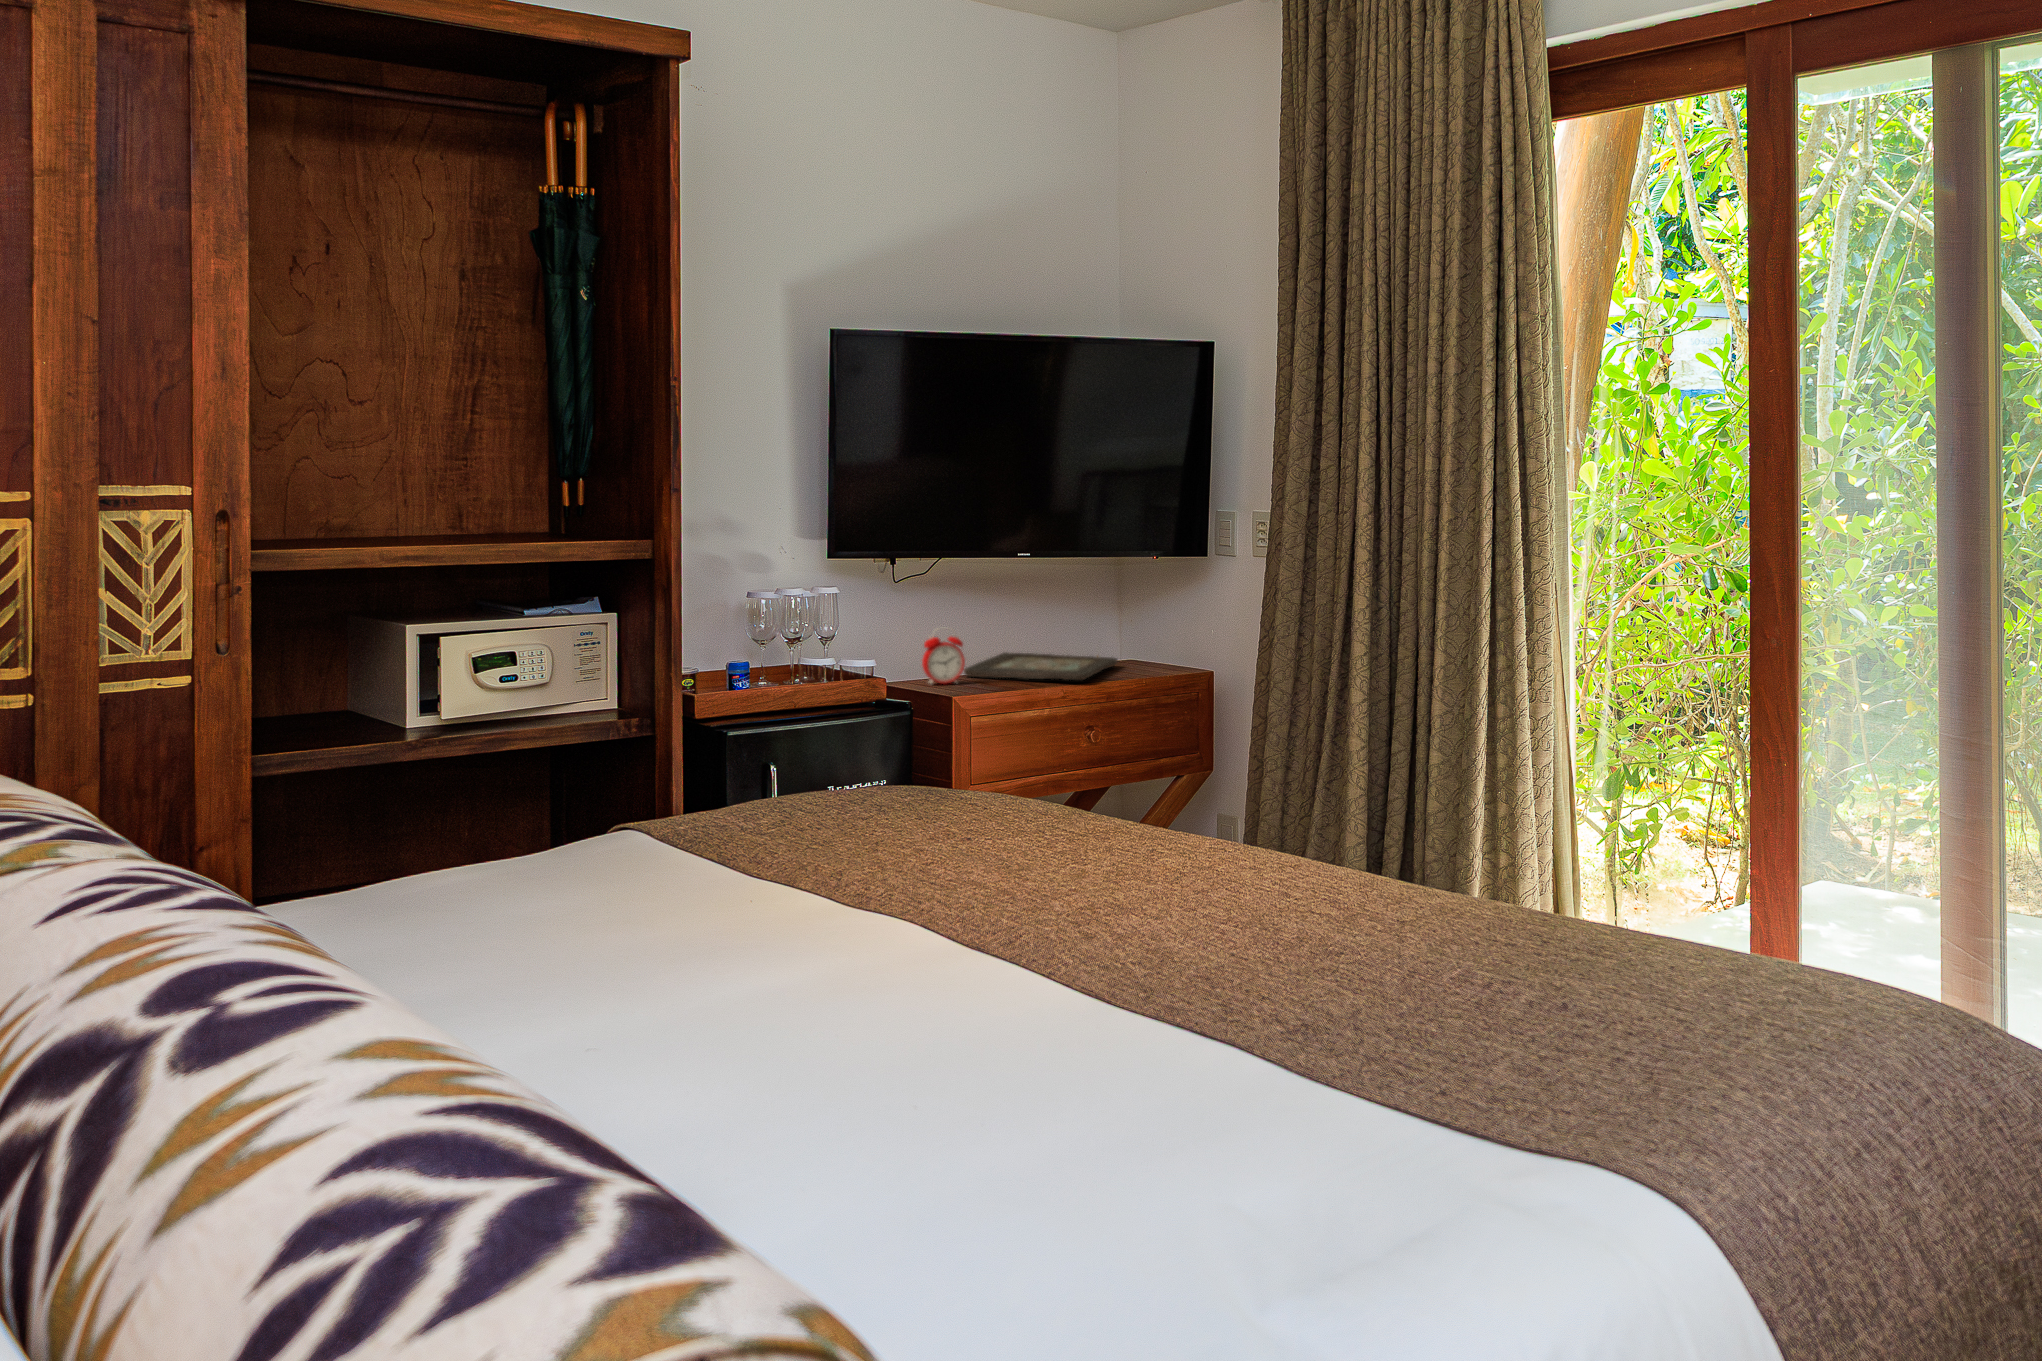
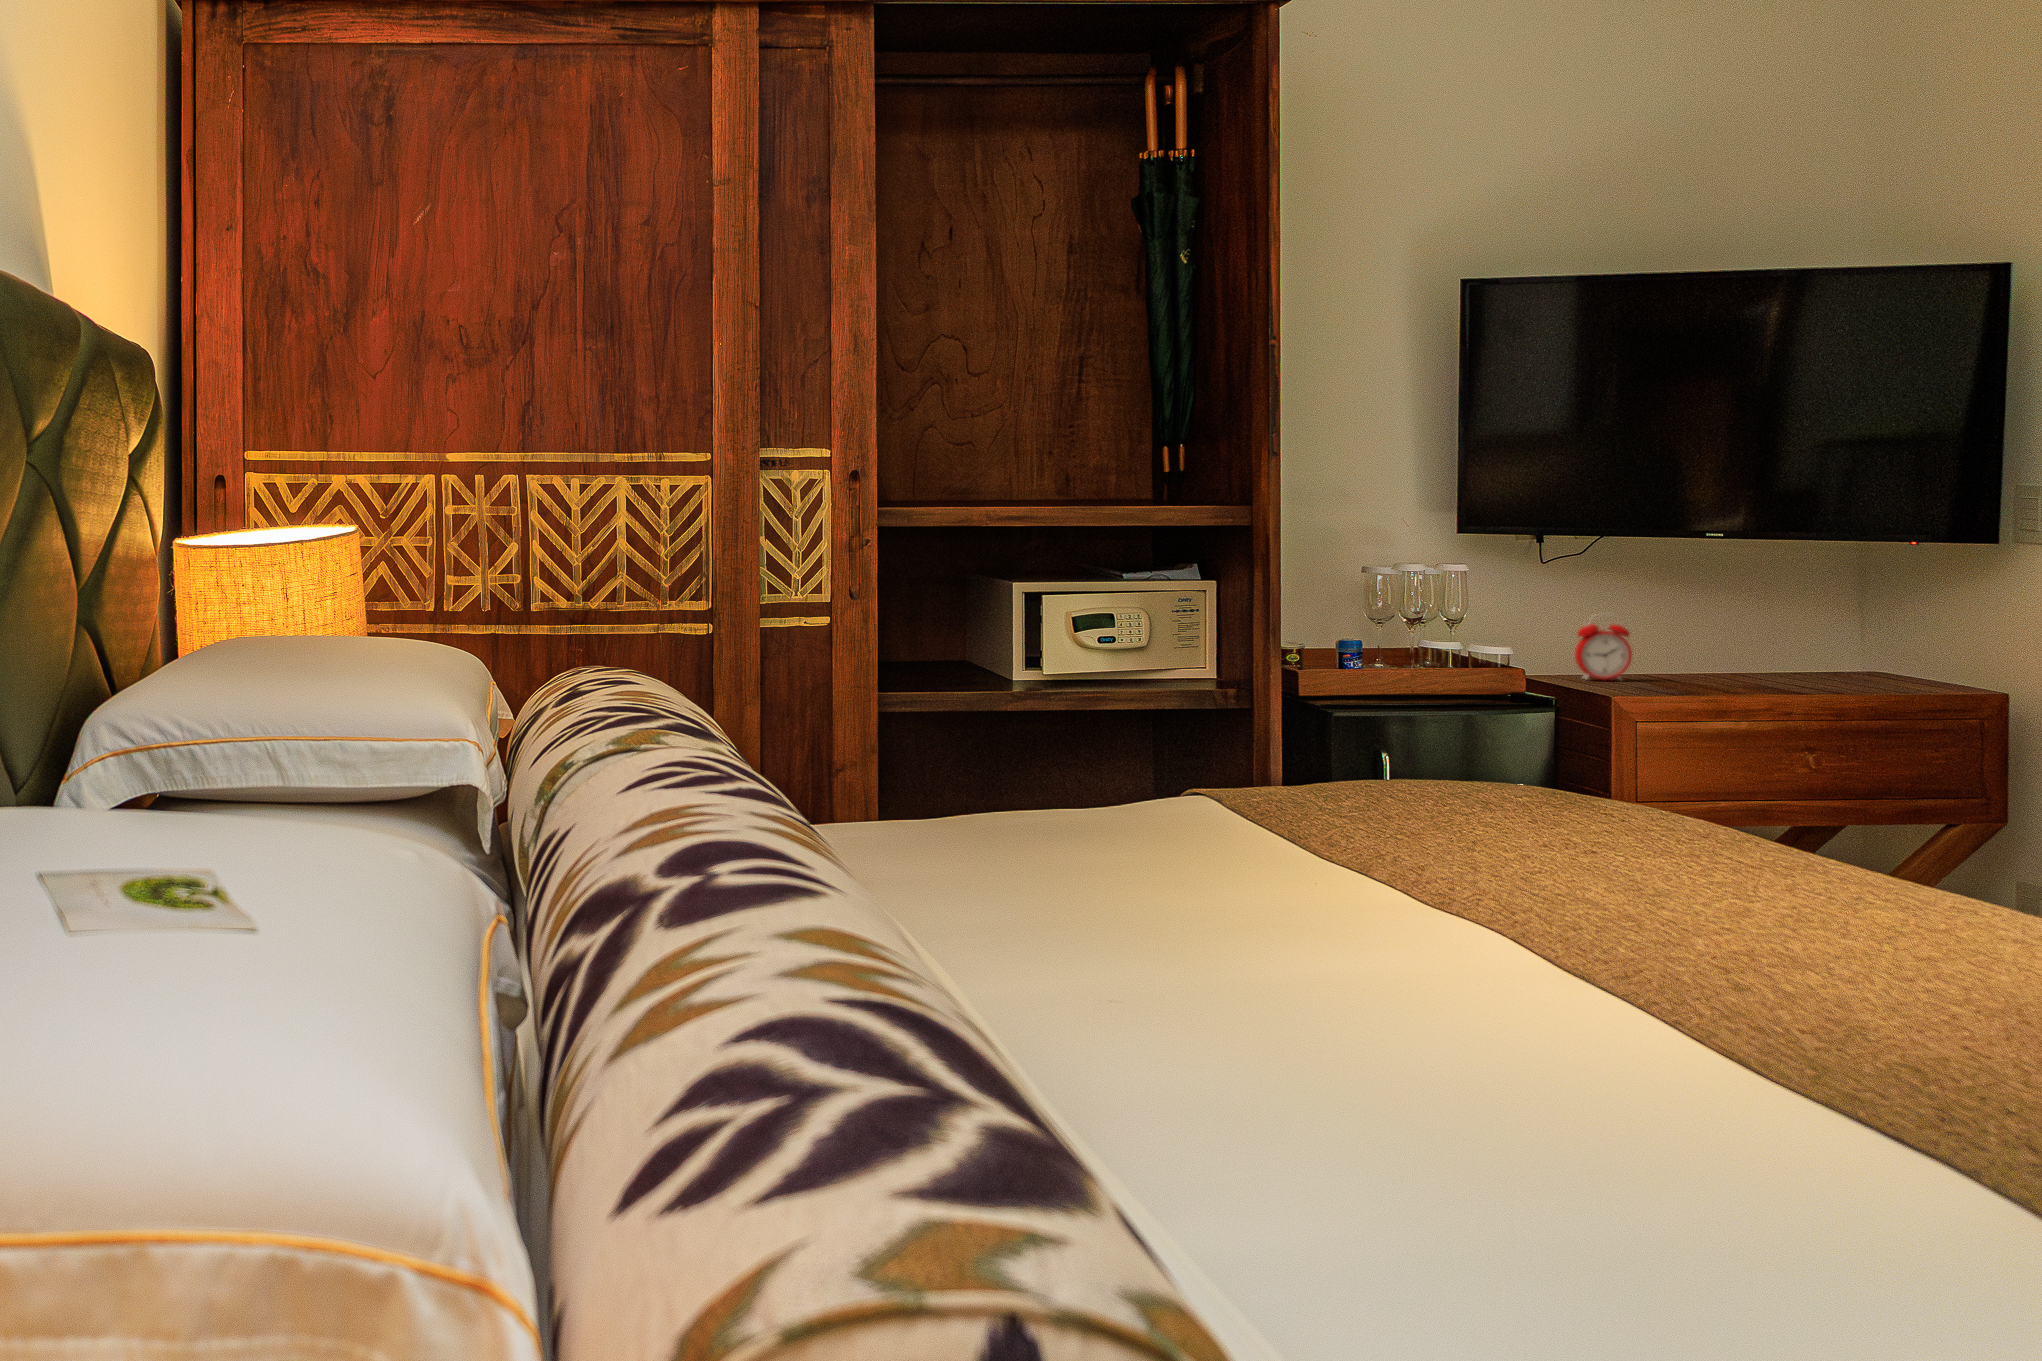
decorative tray: present [964,653,1118,680] -> none [1631,654,1858,683]

